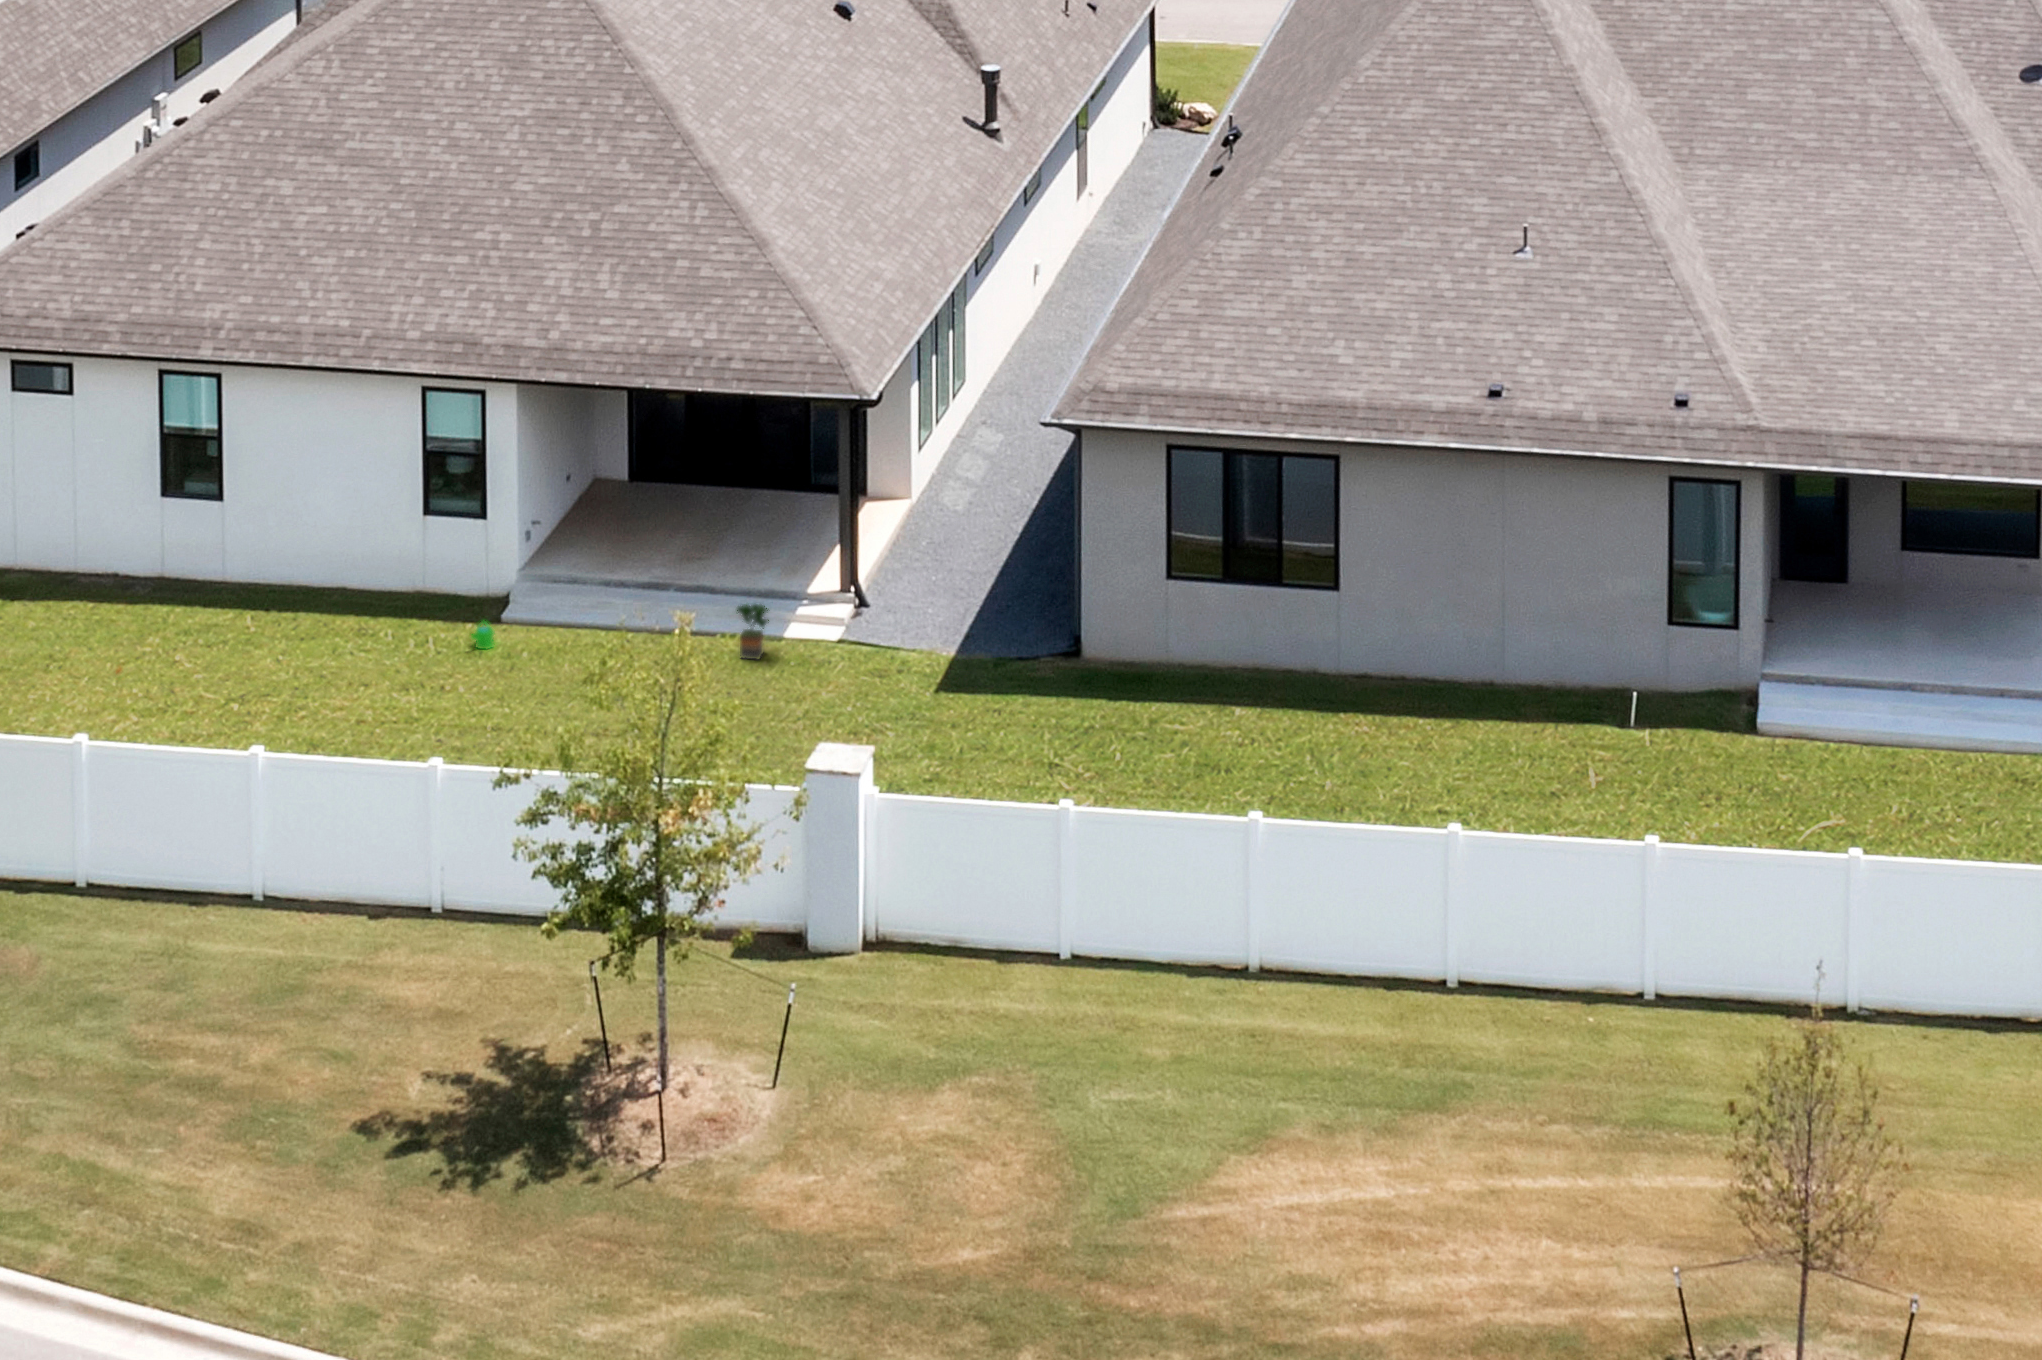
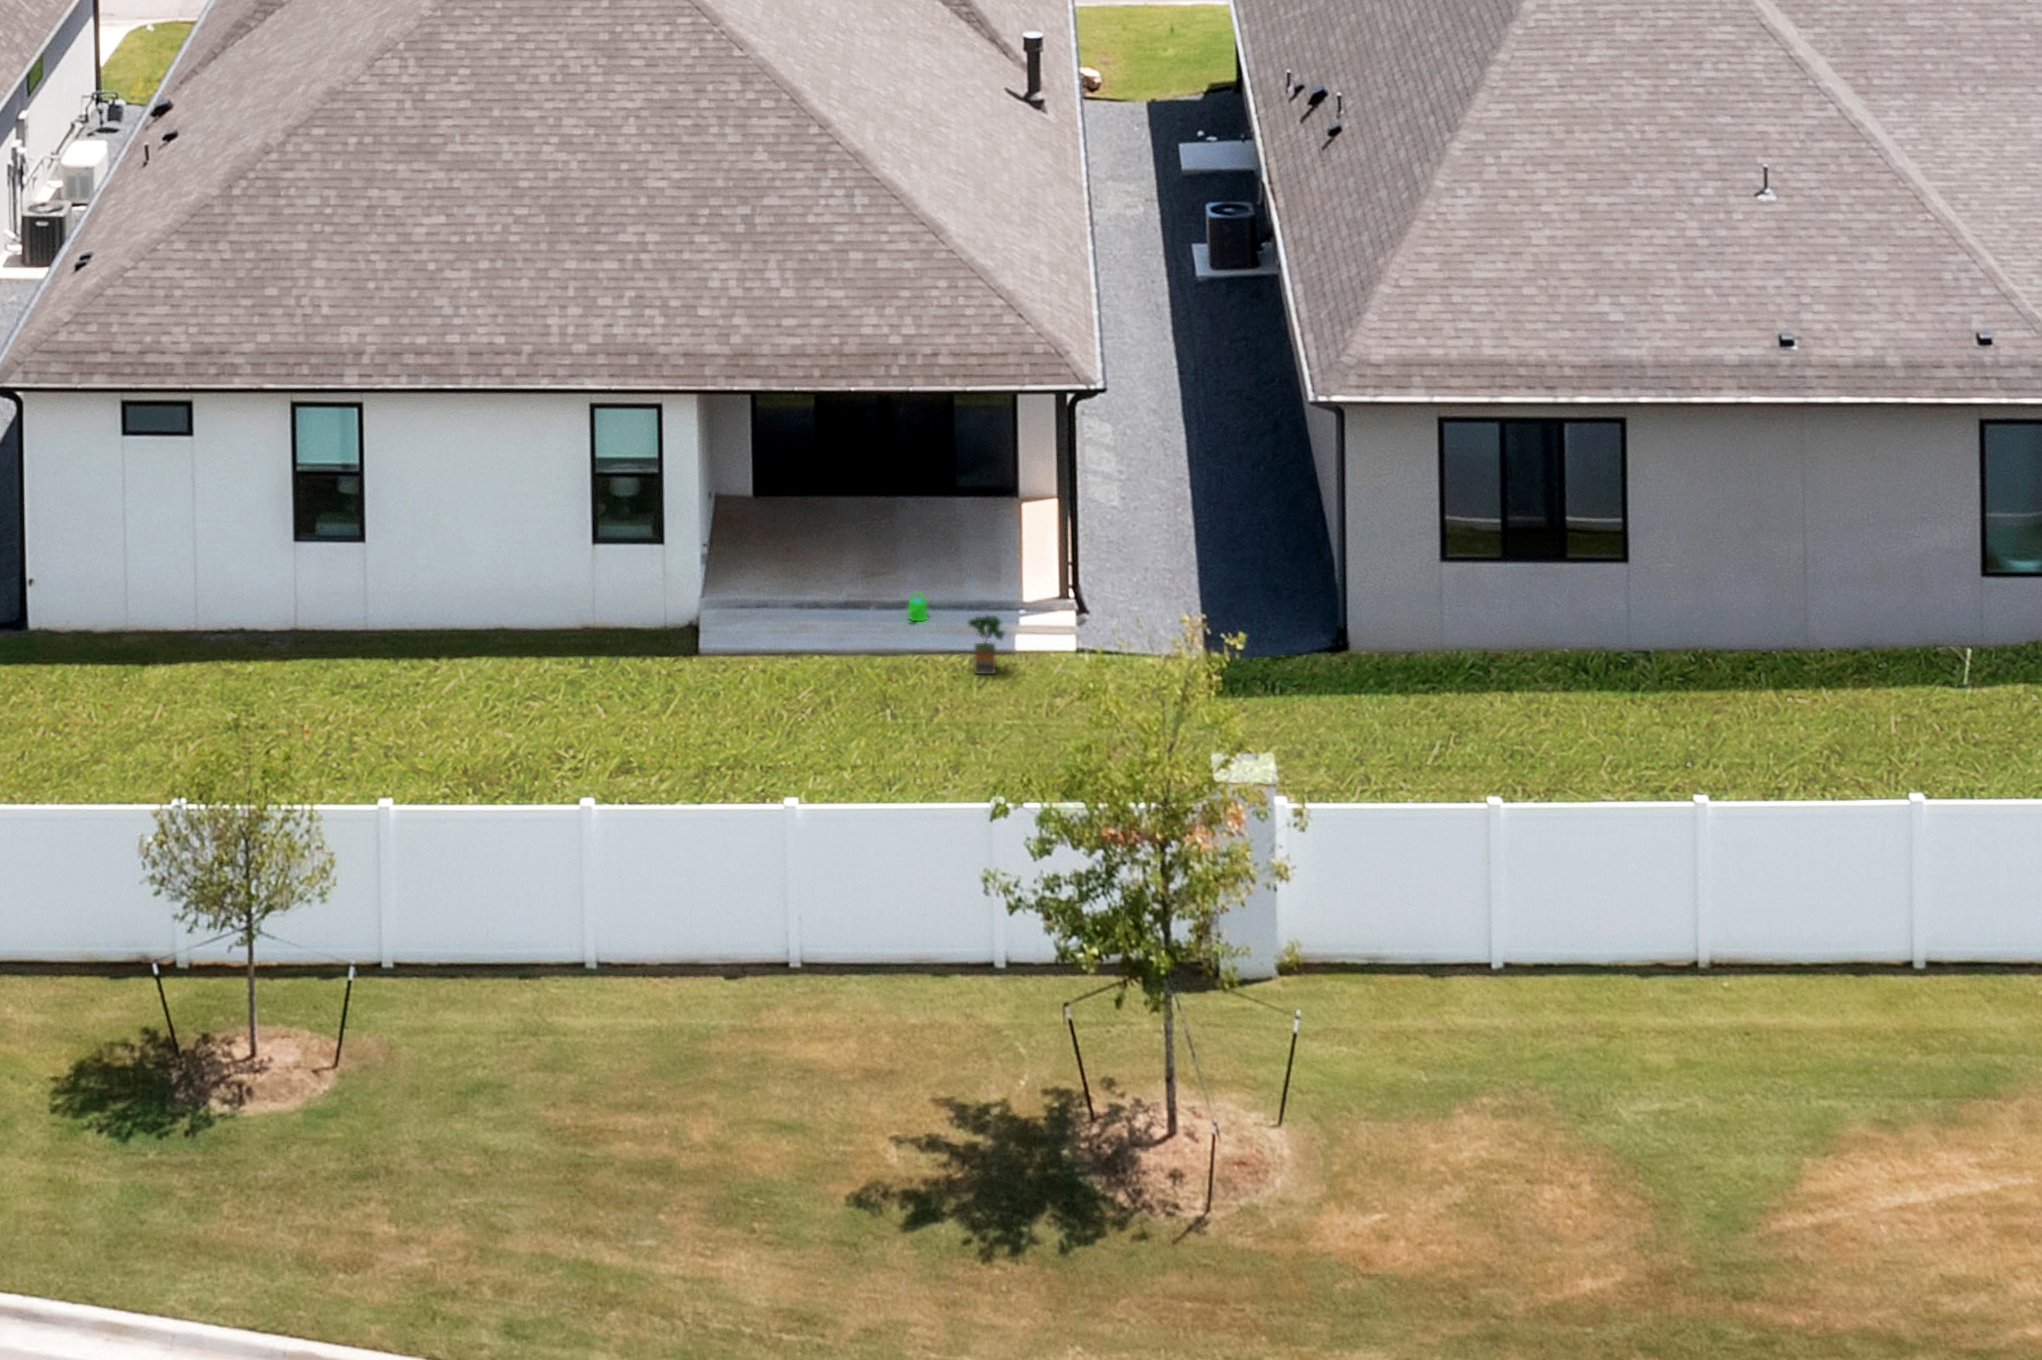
watering can: present [472,622,494,649] -> present [908,592,928,621]

